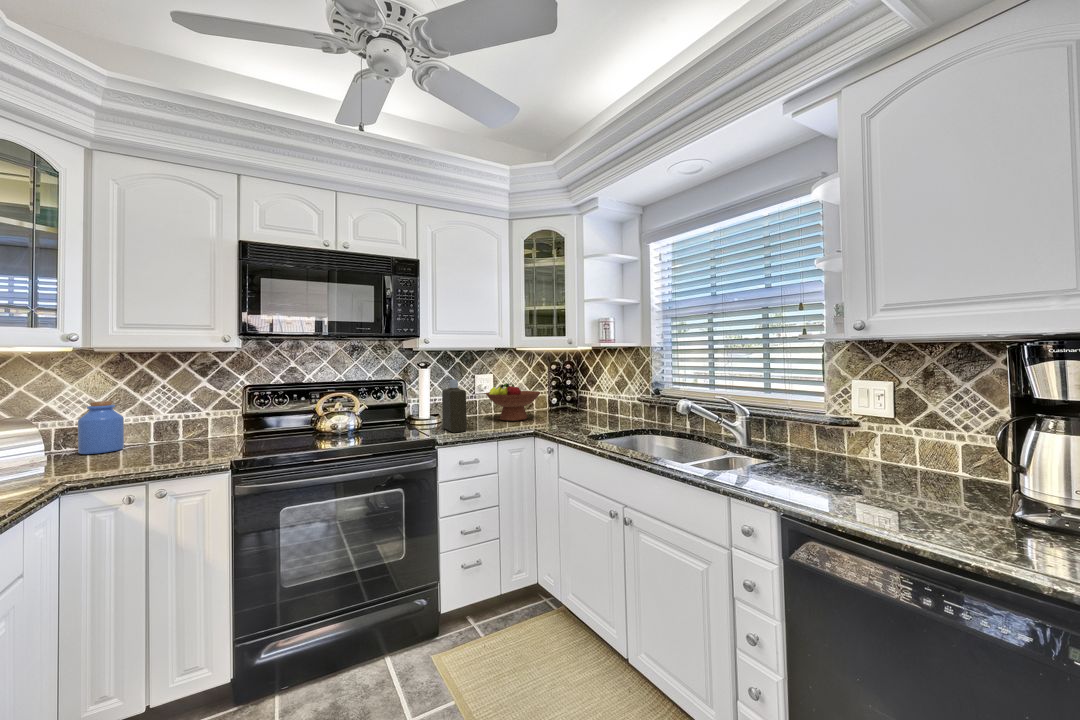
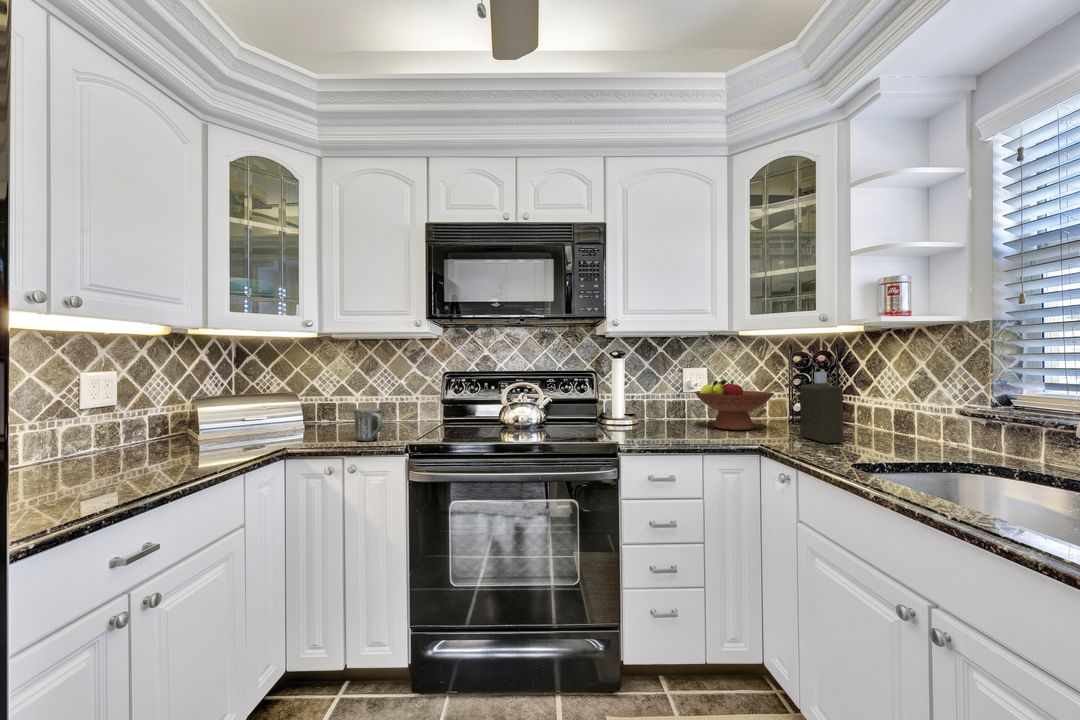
bottle: present [442,379,467,433] -> present [800,372,843,443]
jar: present [78,401,124,454] -> none [329,382,358,426]
mug: none [132,429,175,468] -> present [354,408,383,441]

